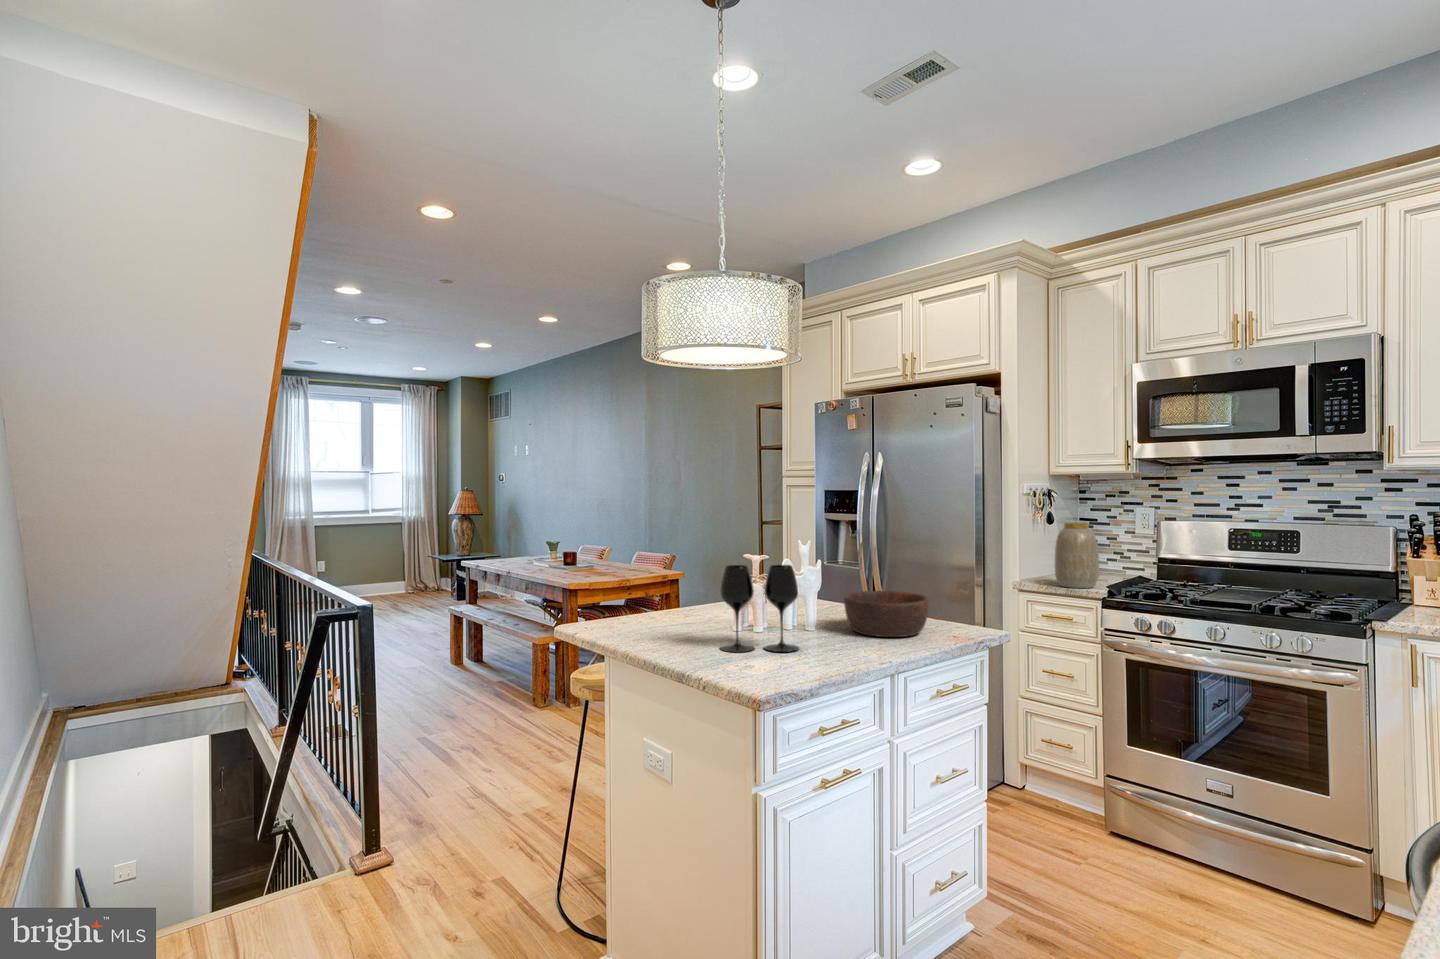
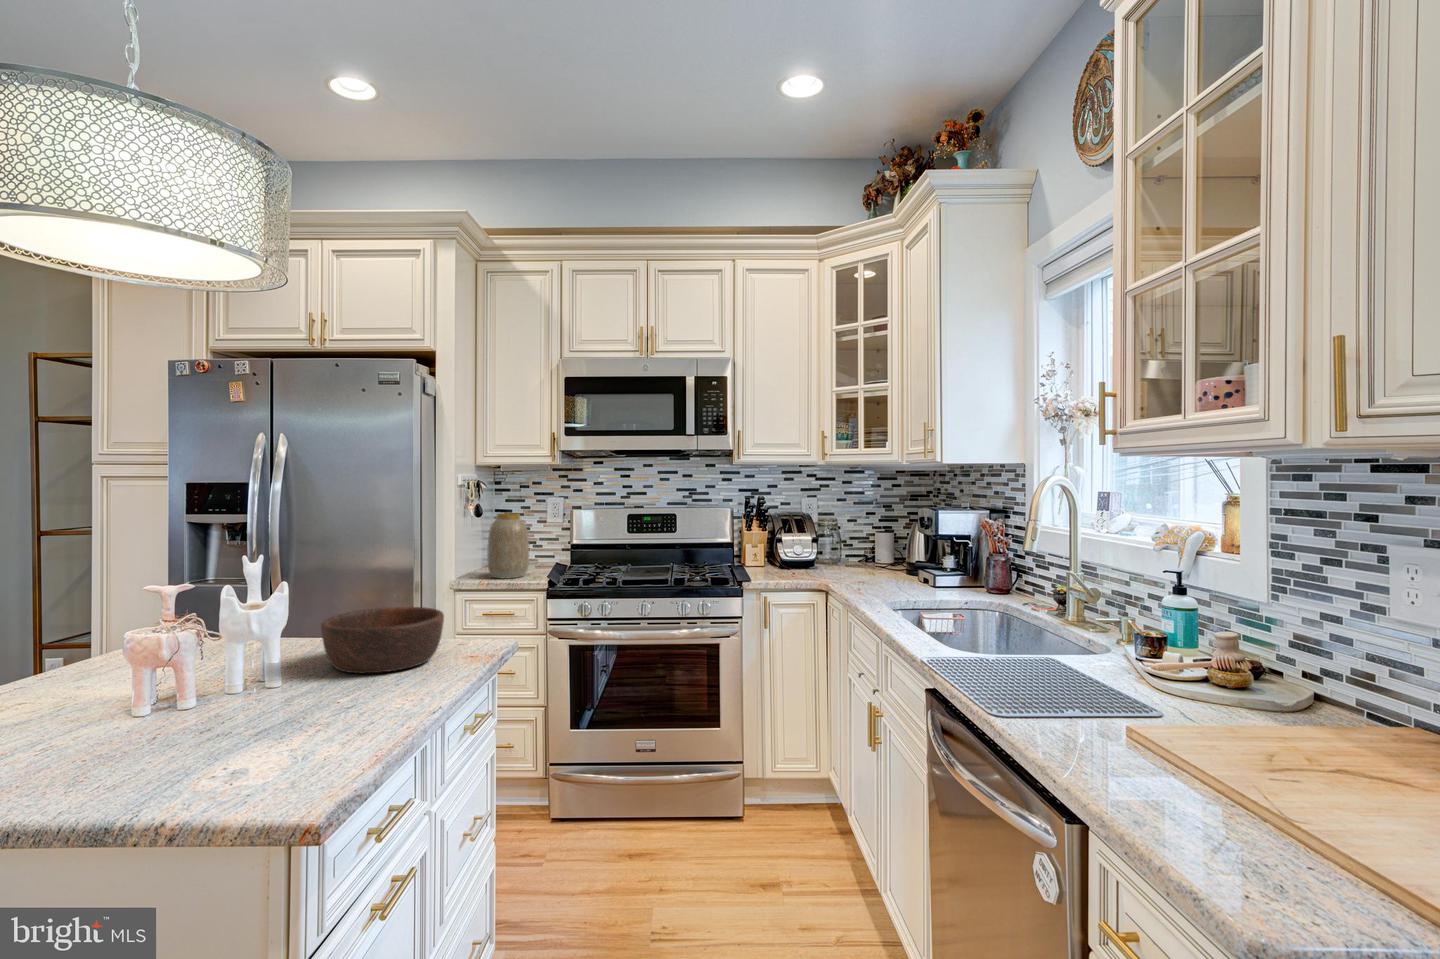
wine glass: present [720,565,799,652] -> none [129,591,291,759]

